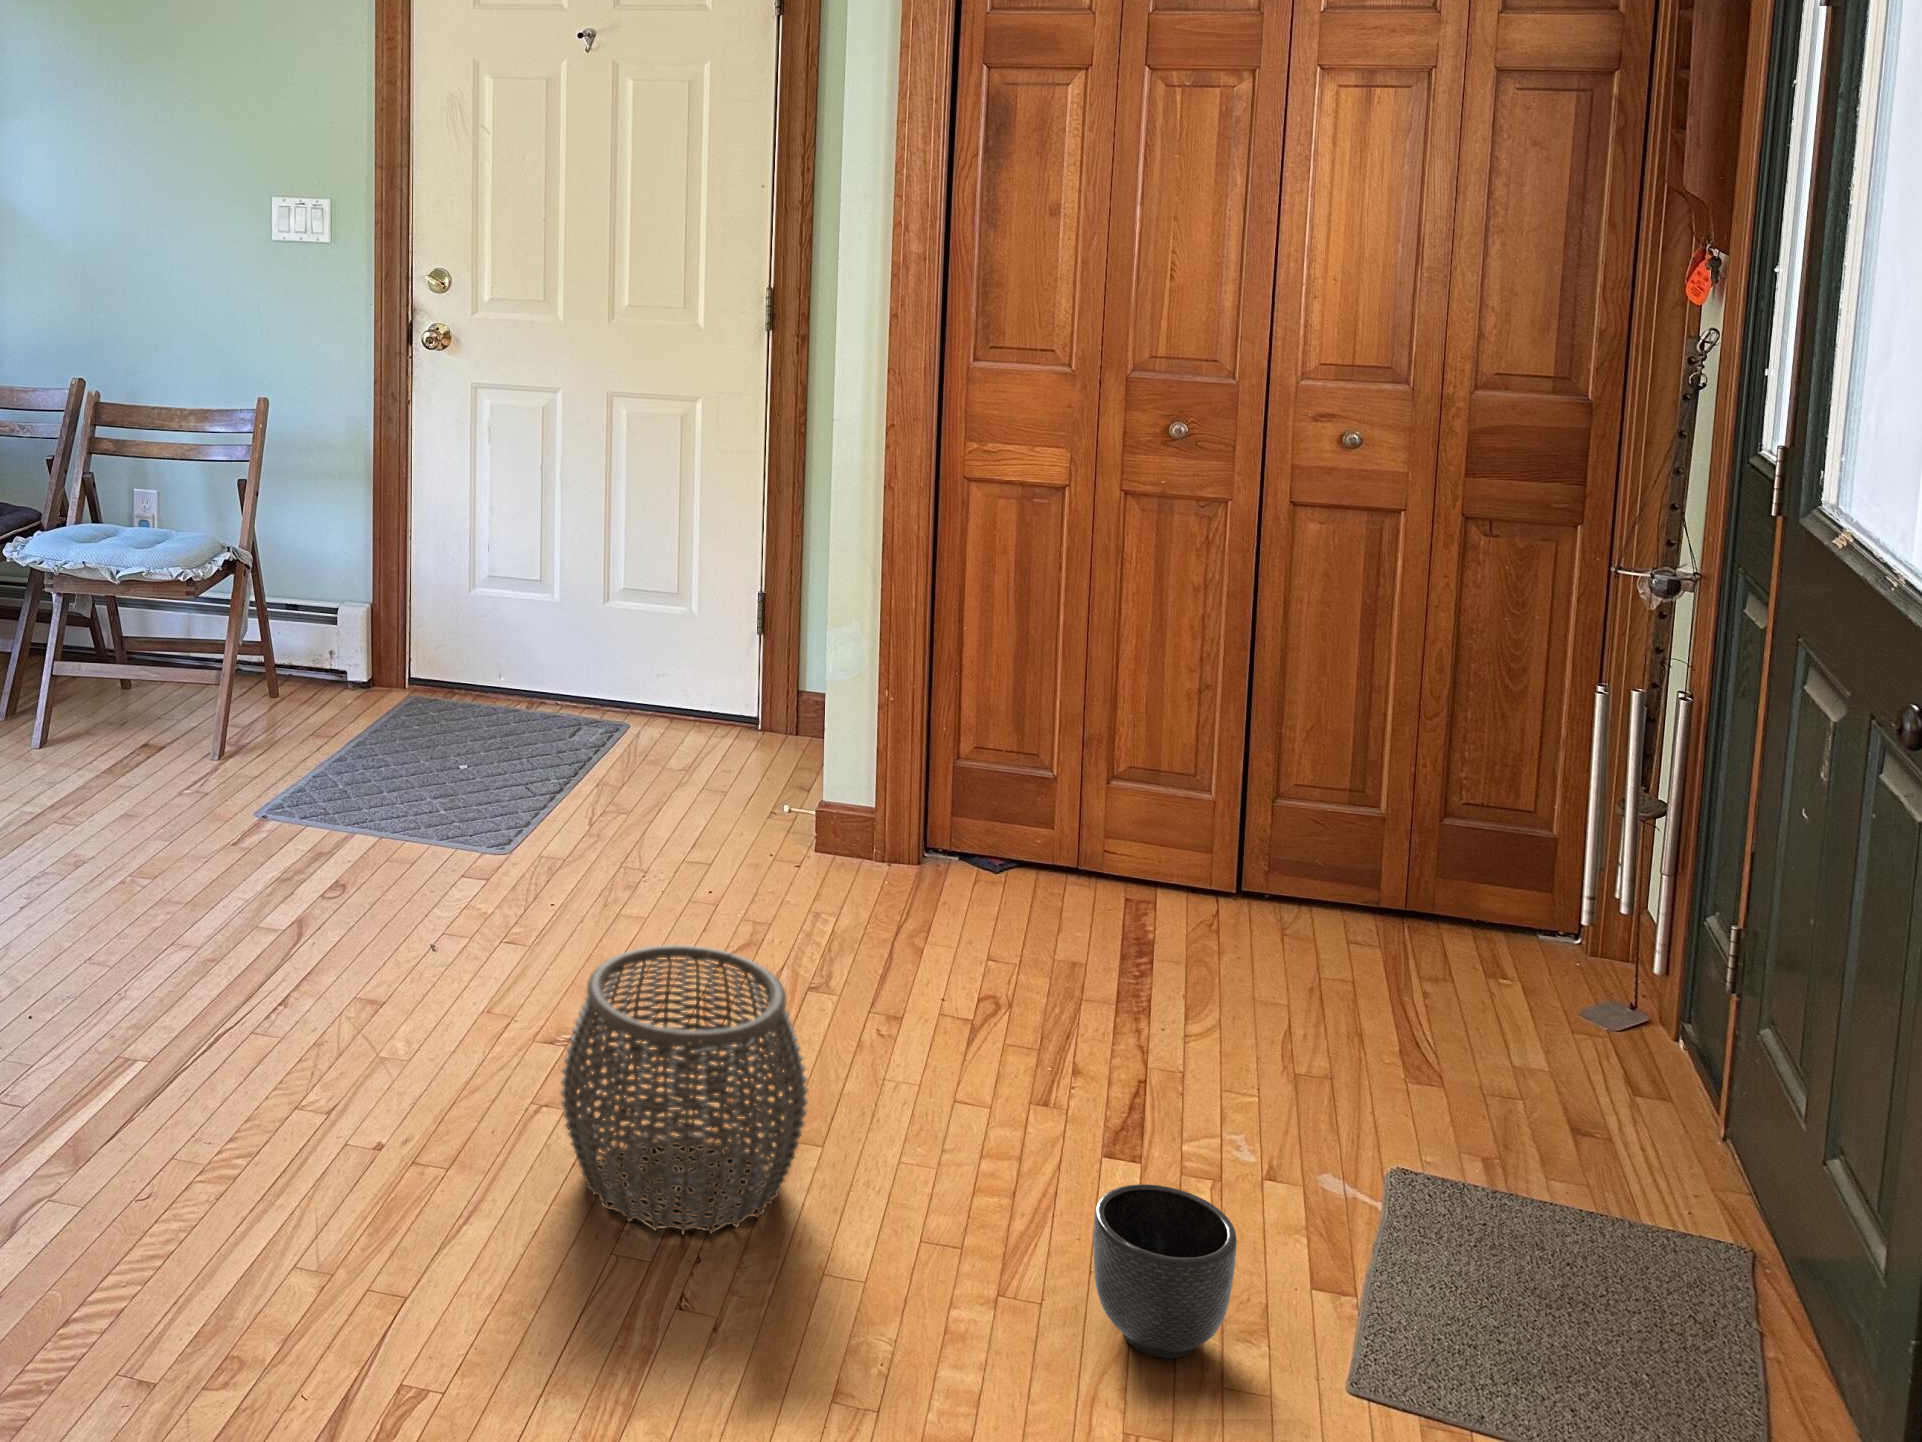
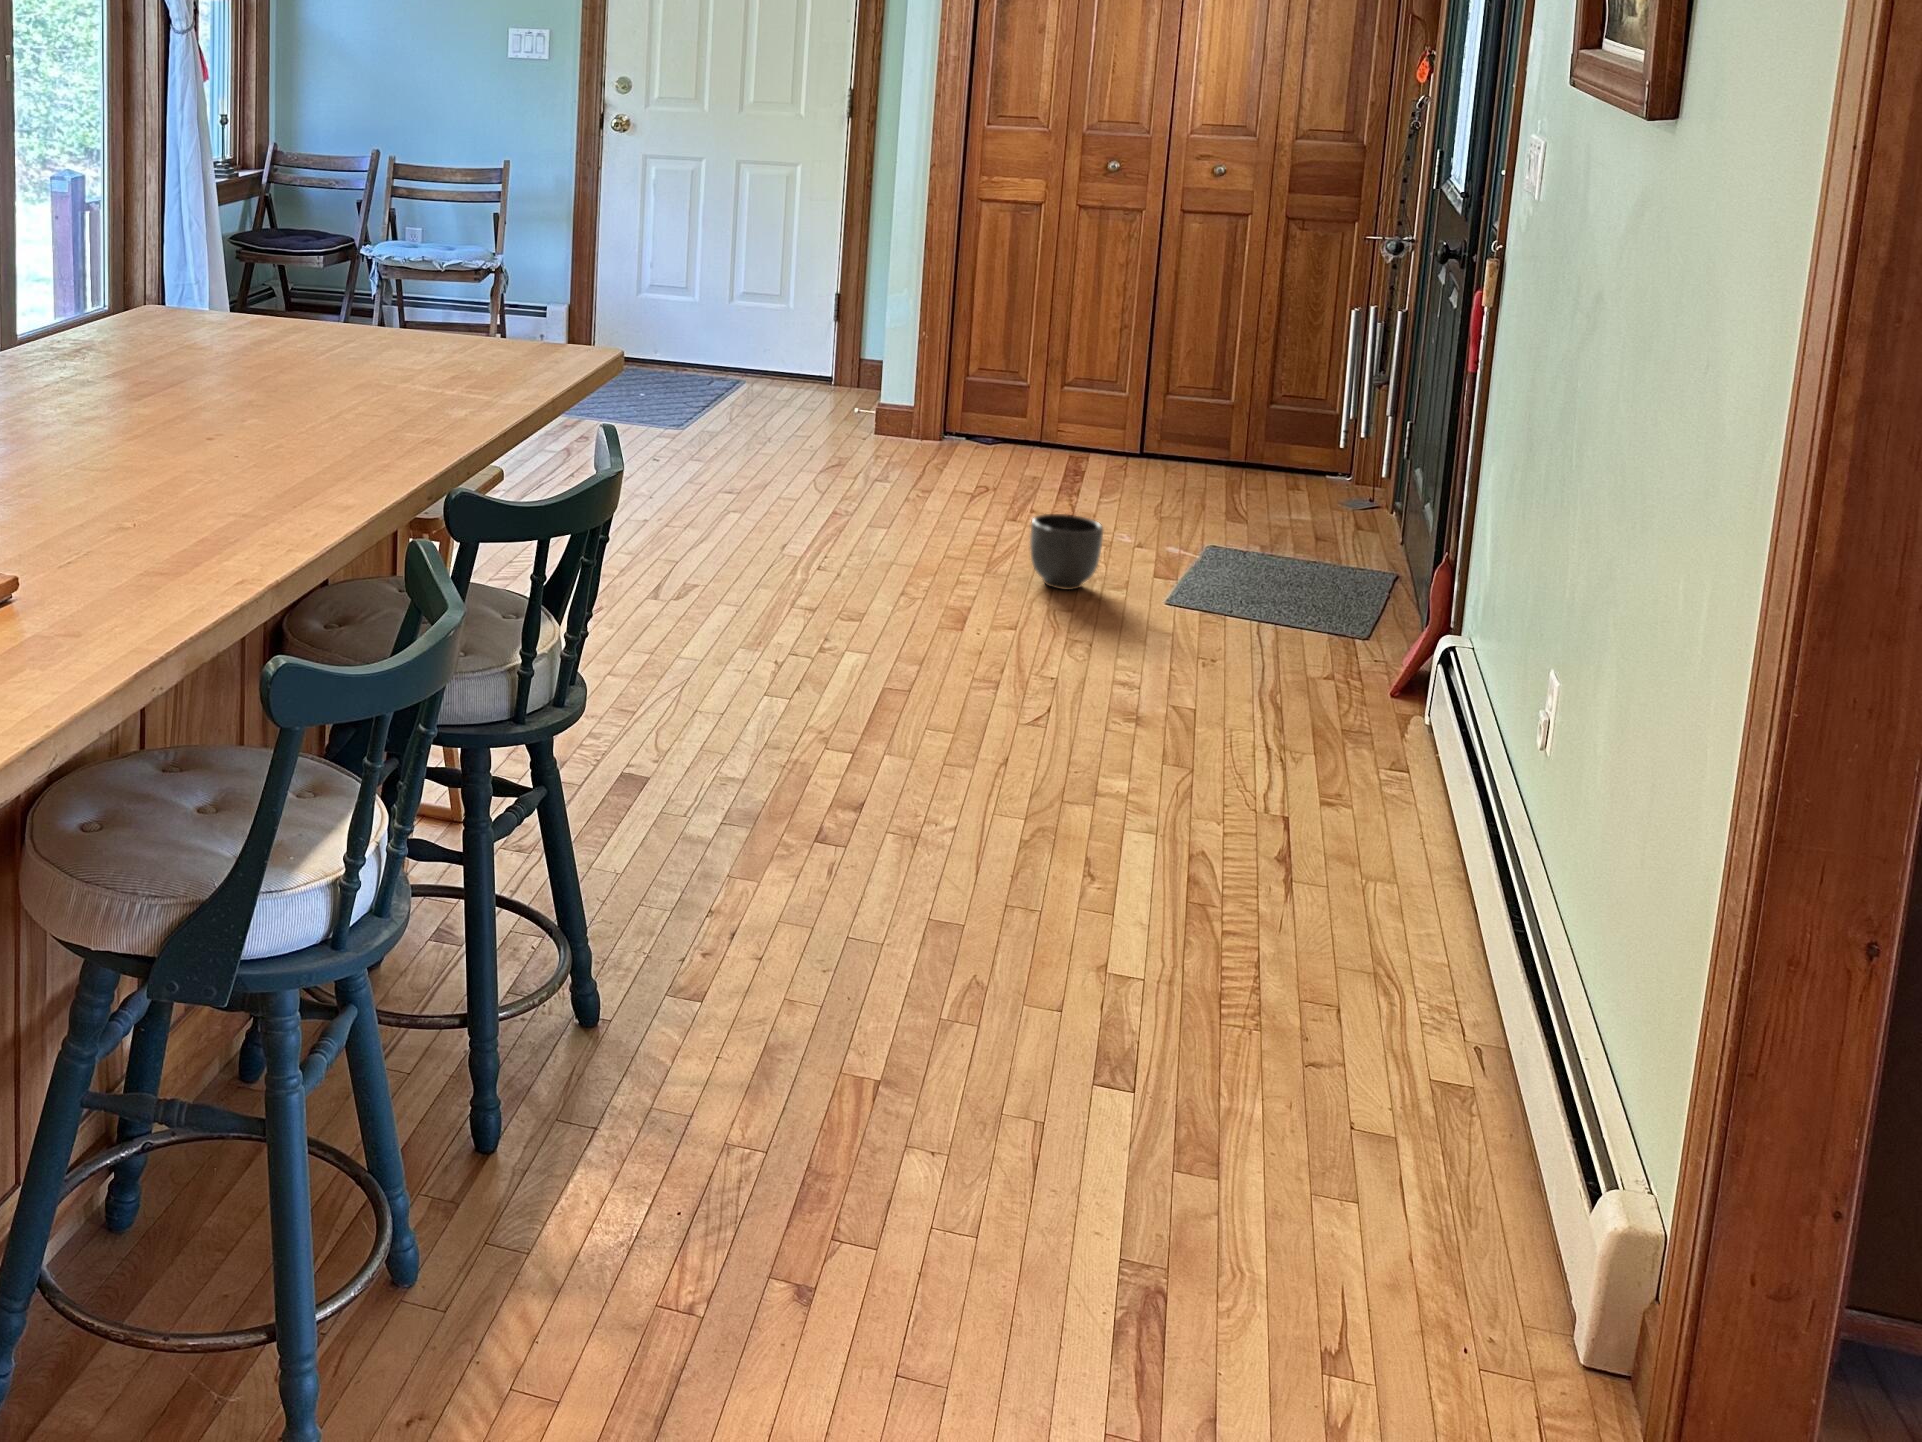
woven basket: present [561,945,808,1234] -> none [747,417,881,551]

